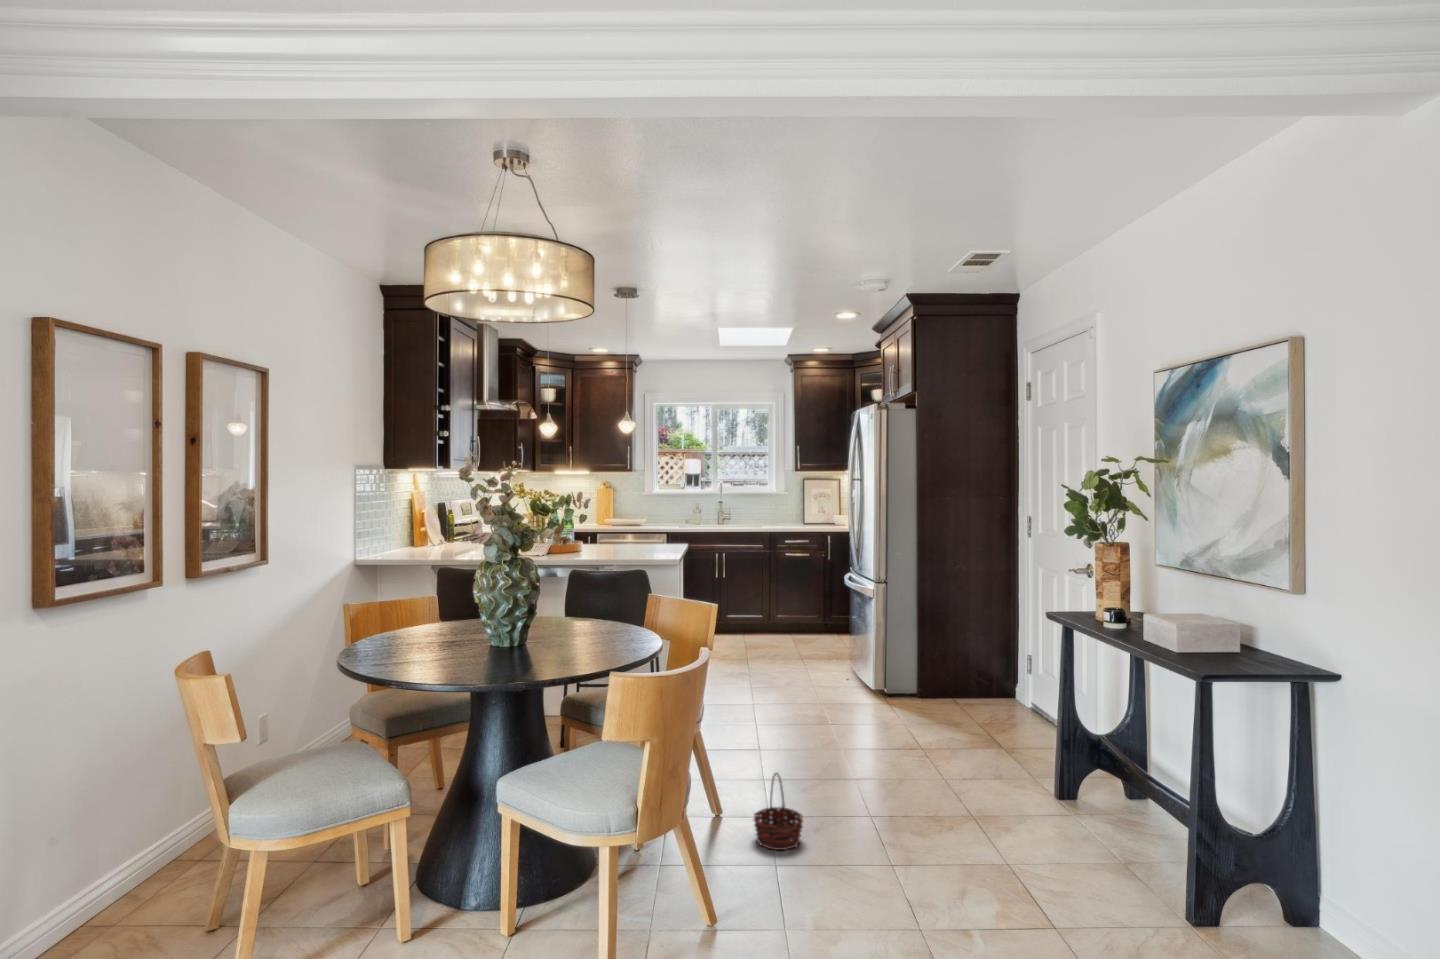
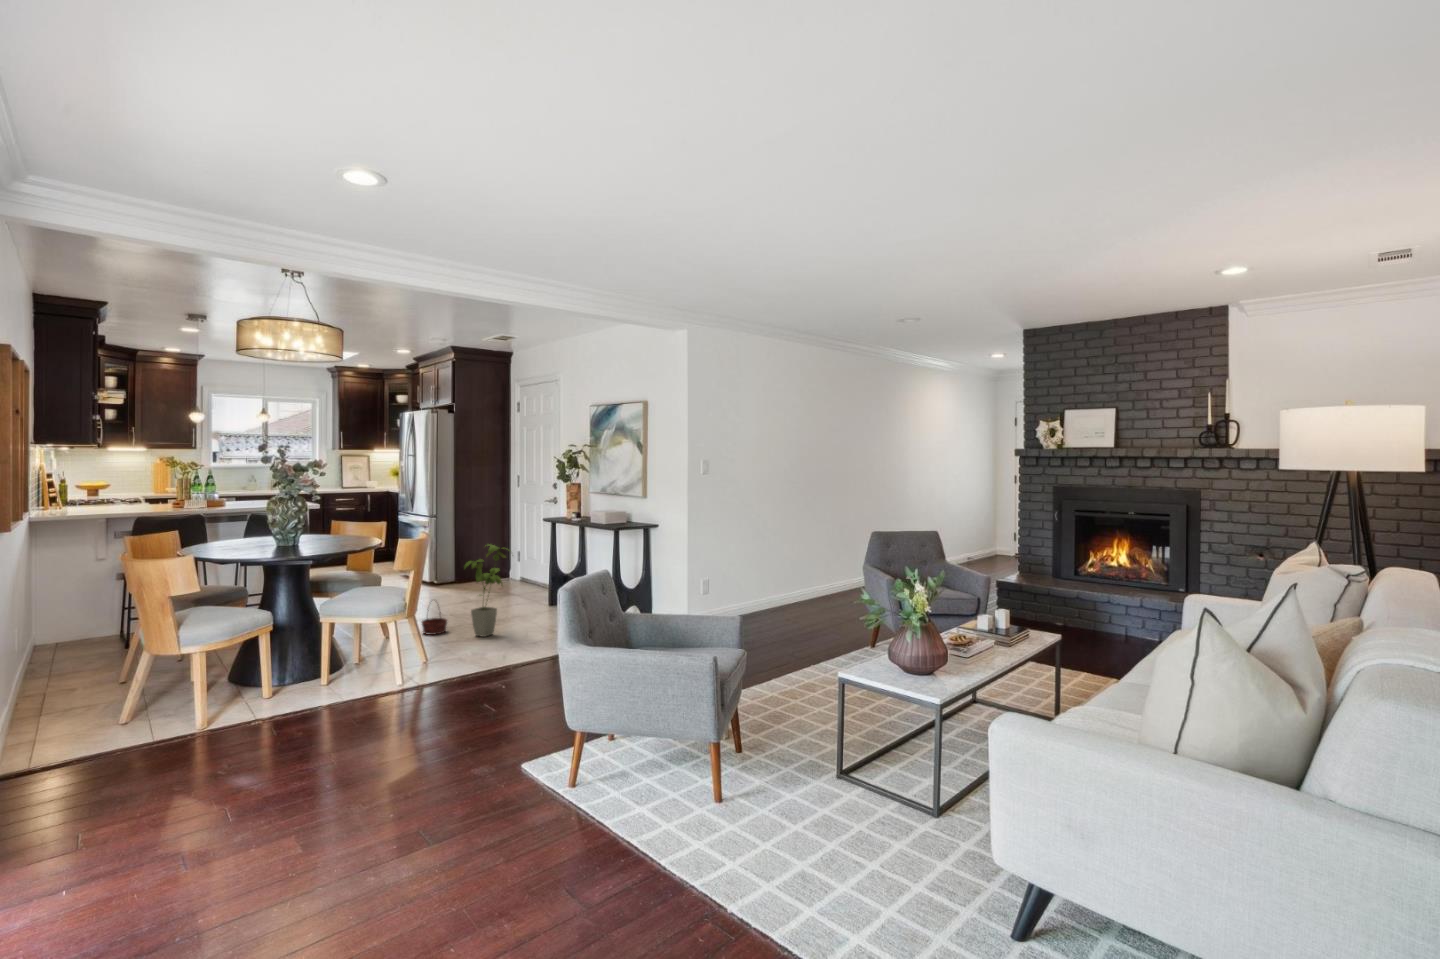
house plant: none [815,682,924,893] -> present [464,544,506,637]

